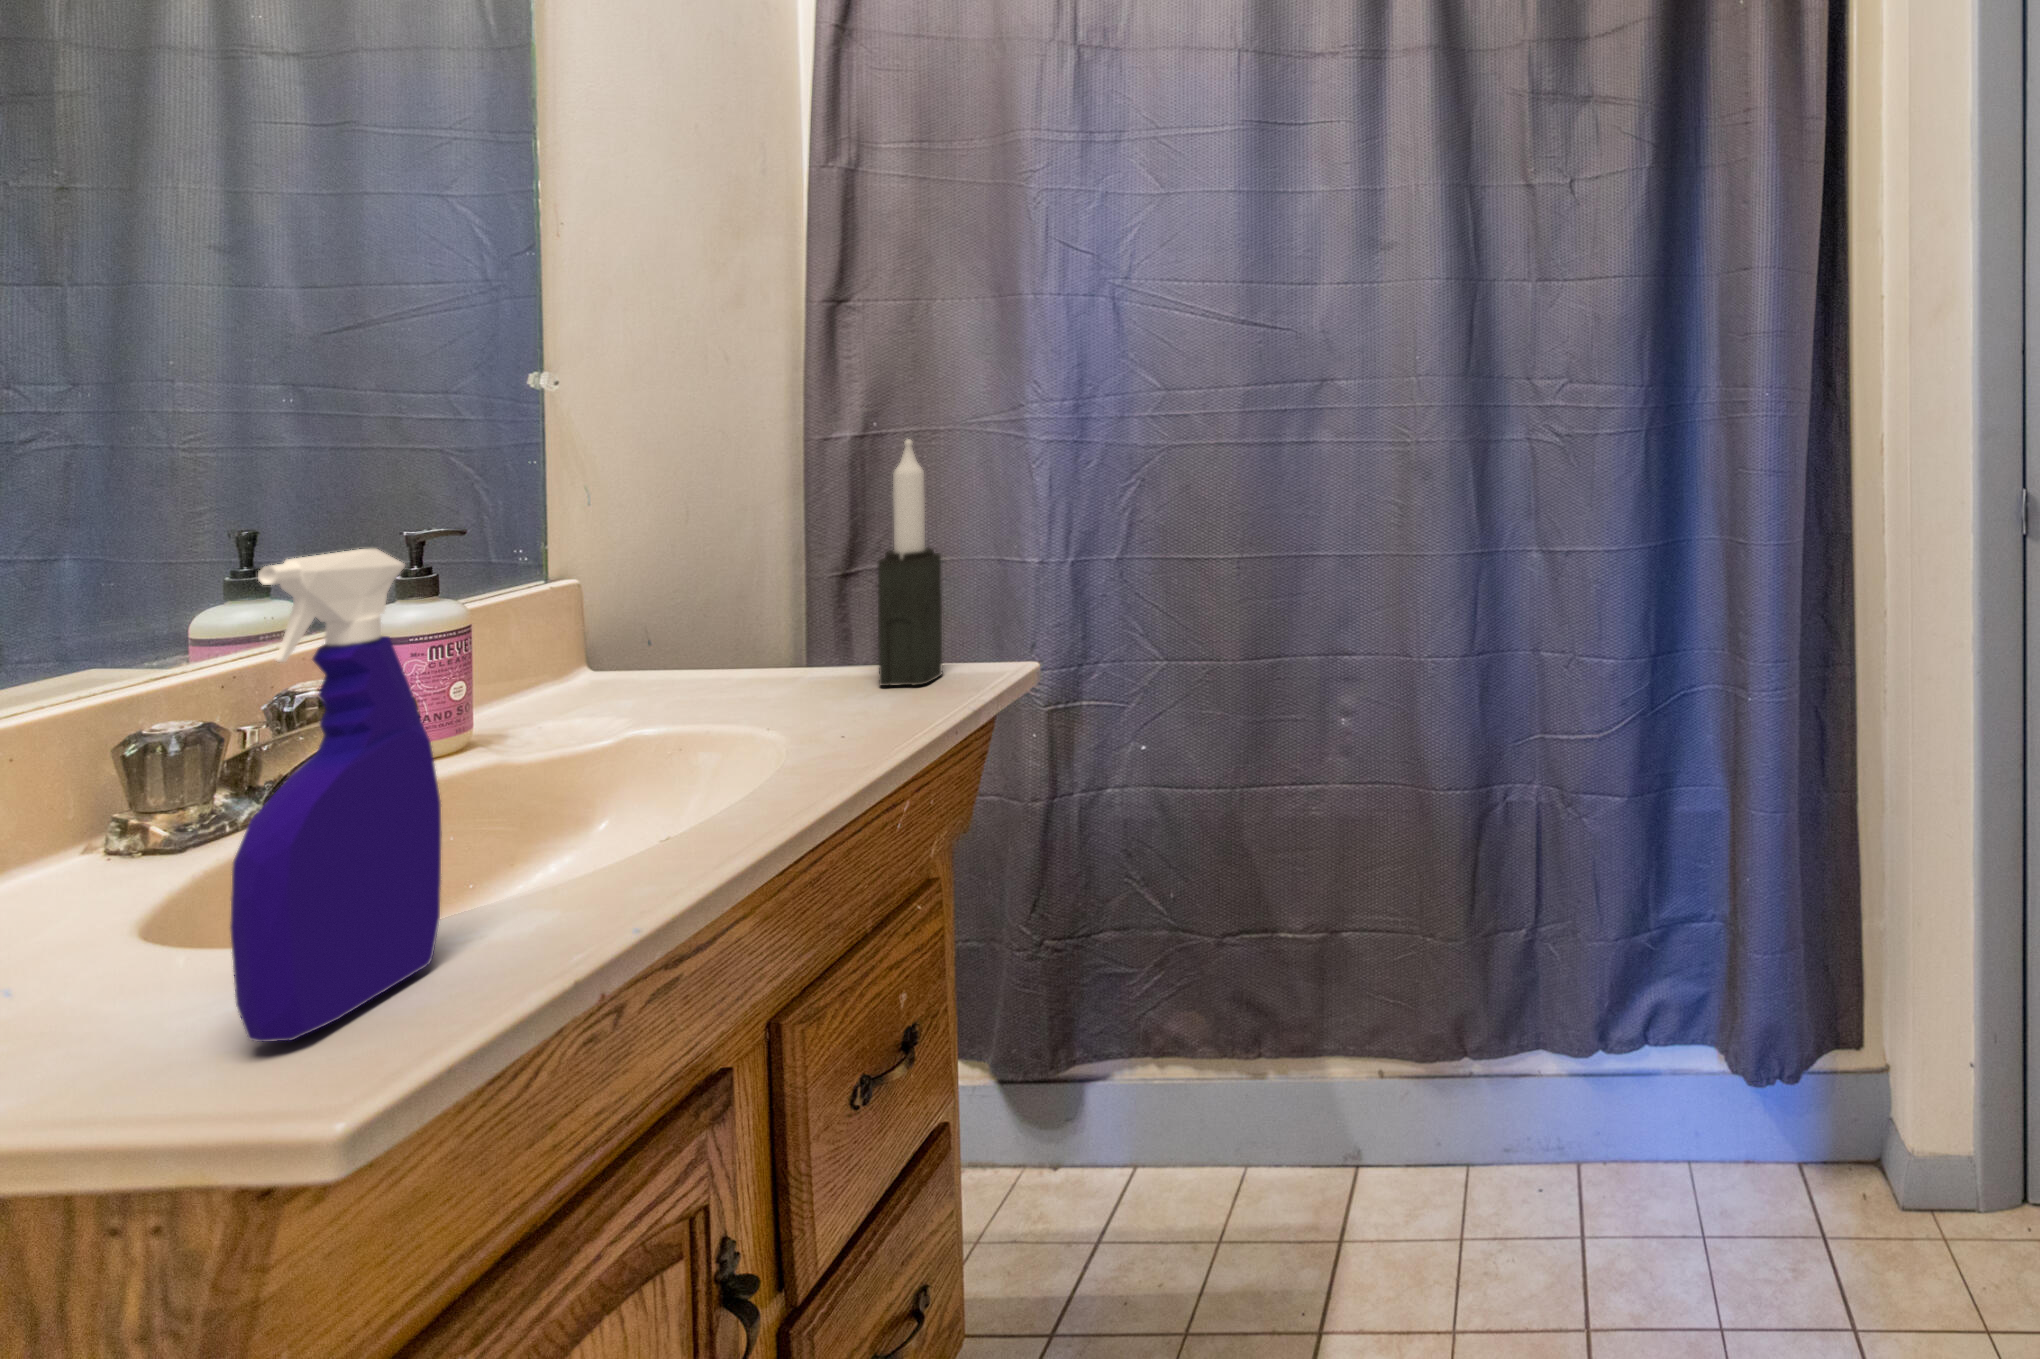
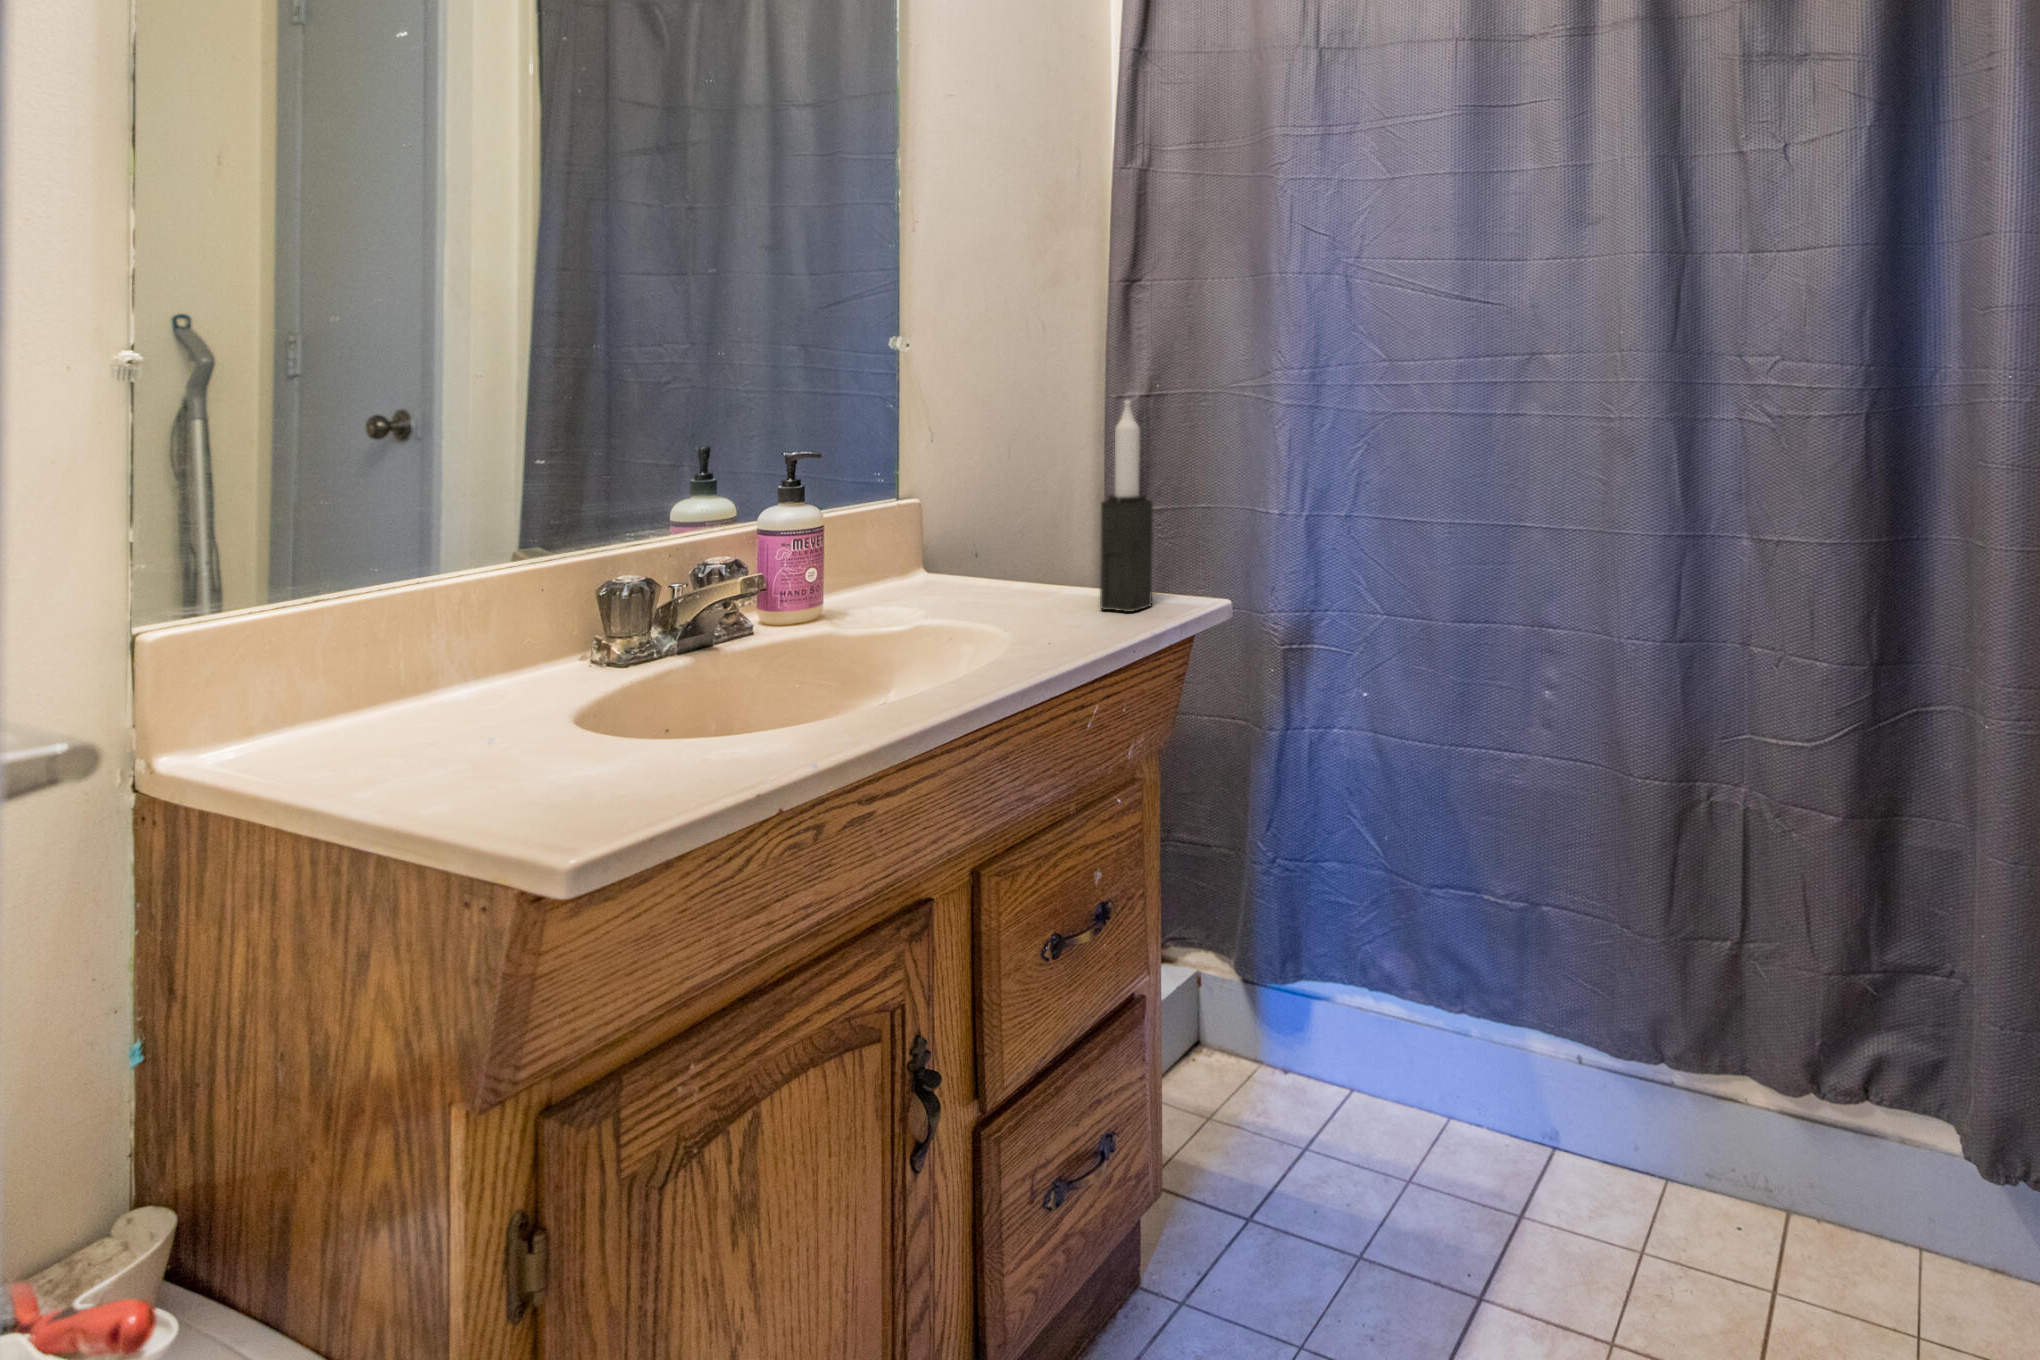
spray bottle: present [230,549,442,1042] -> none [548,445,696,793]

